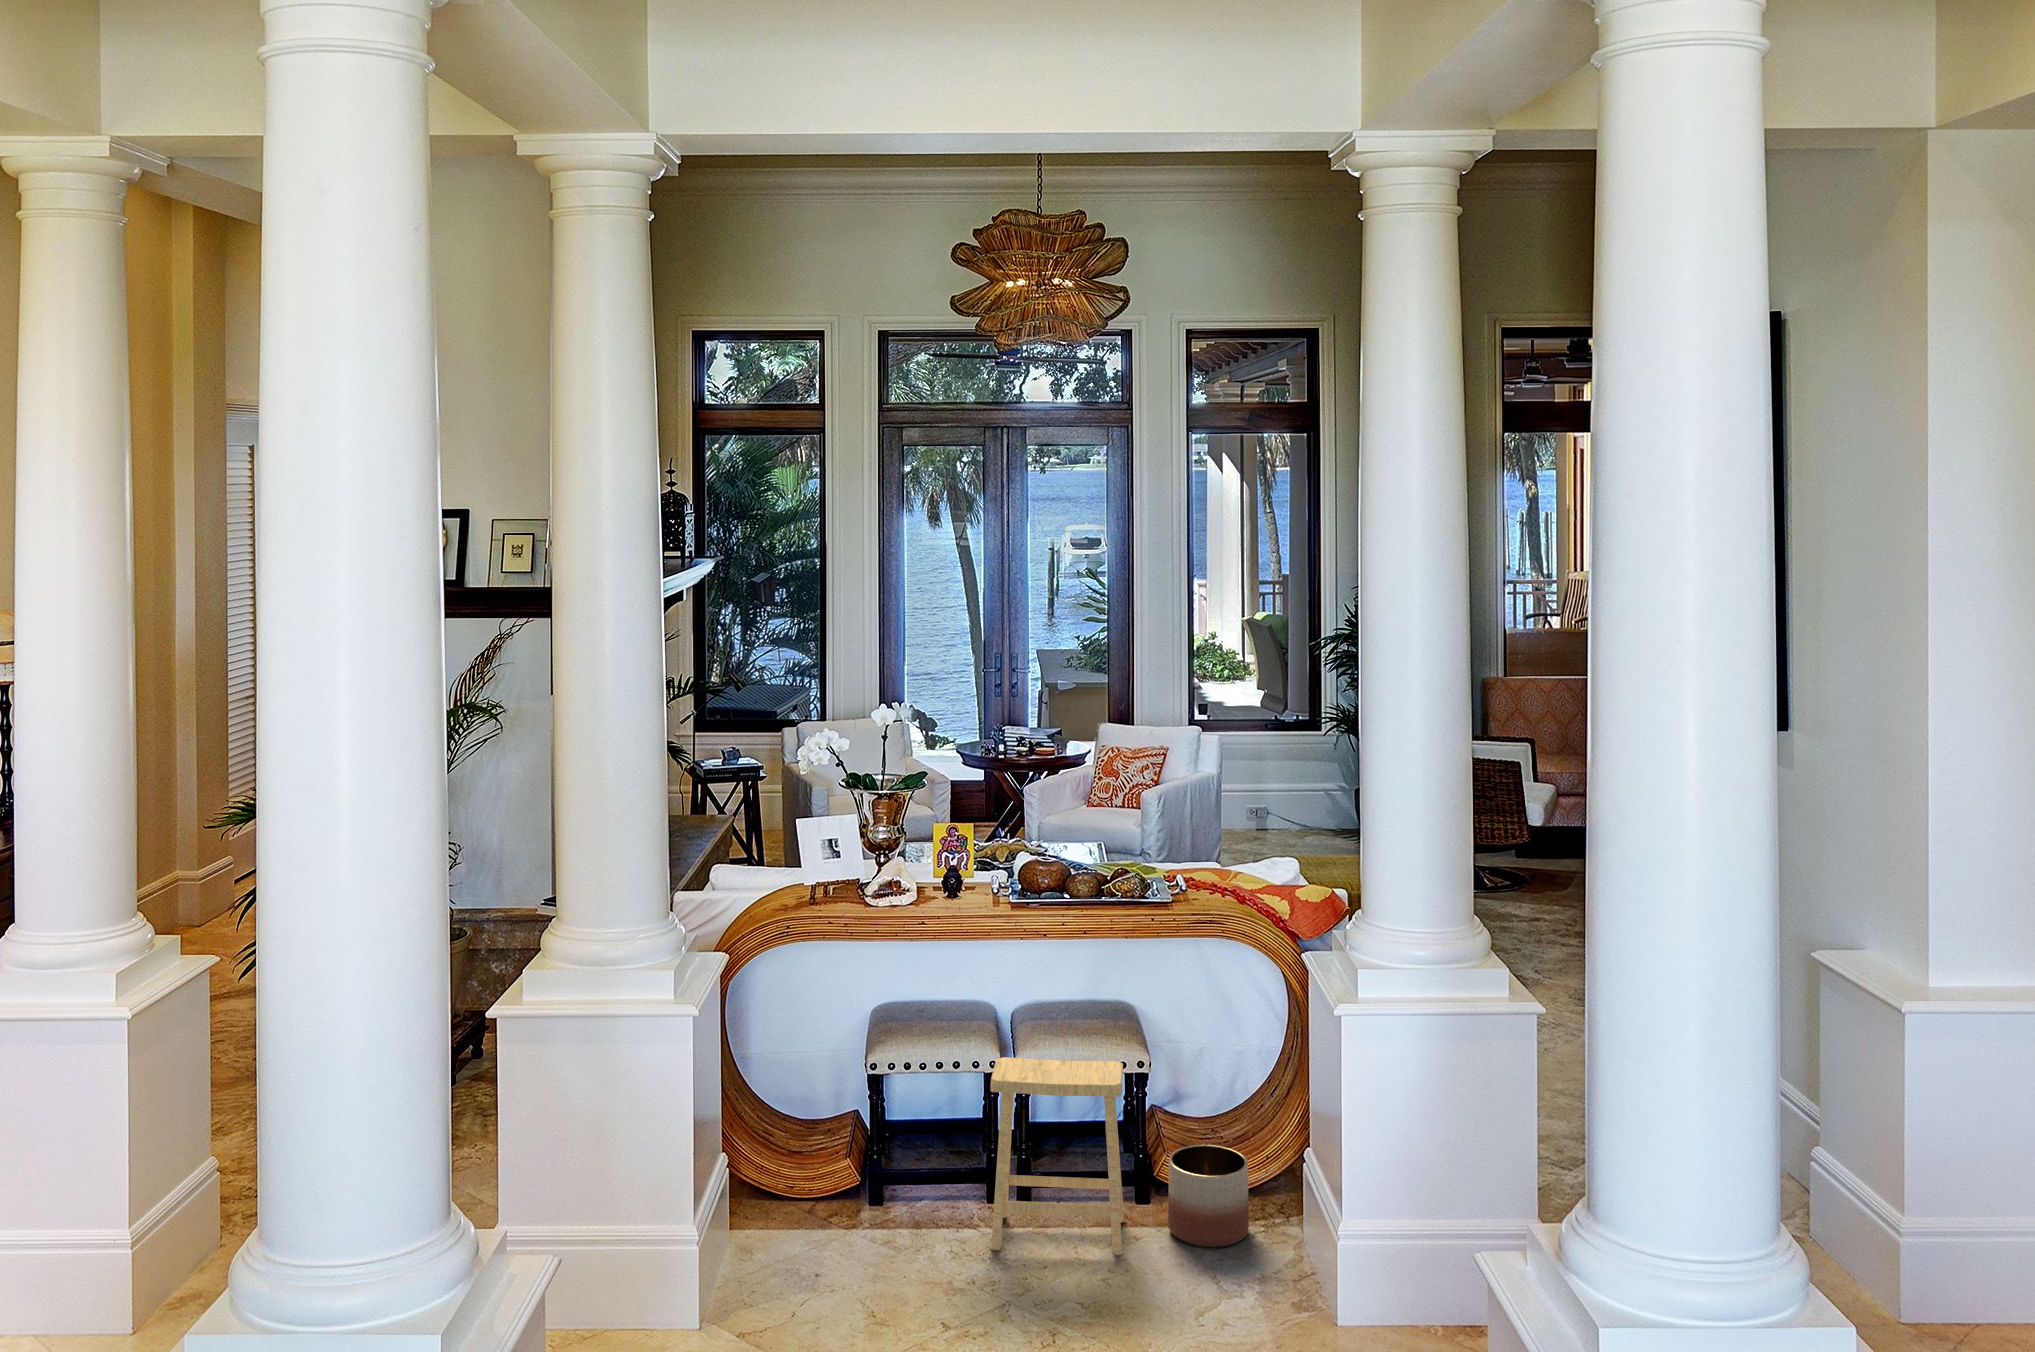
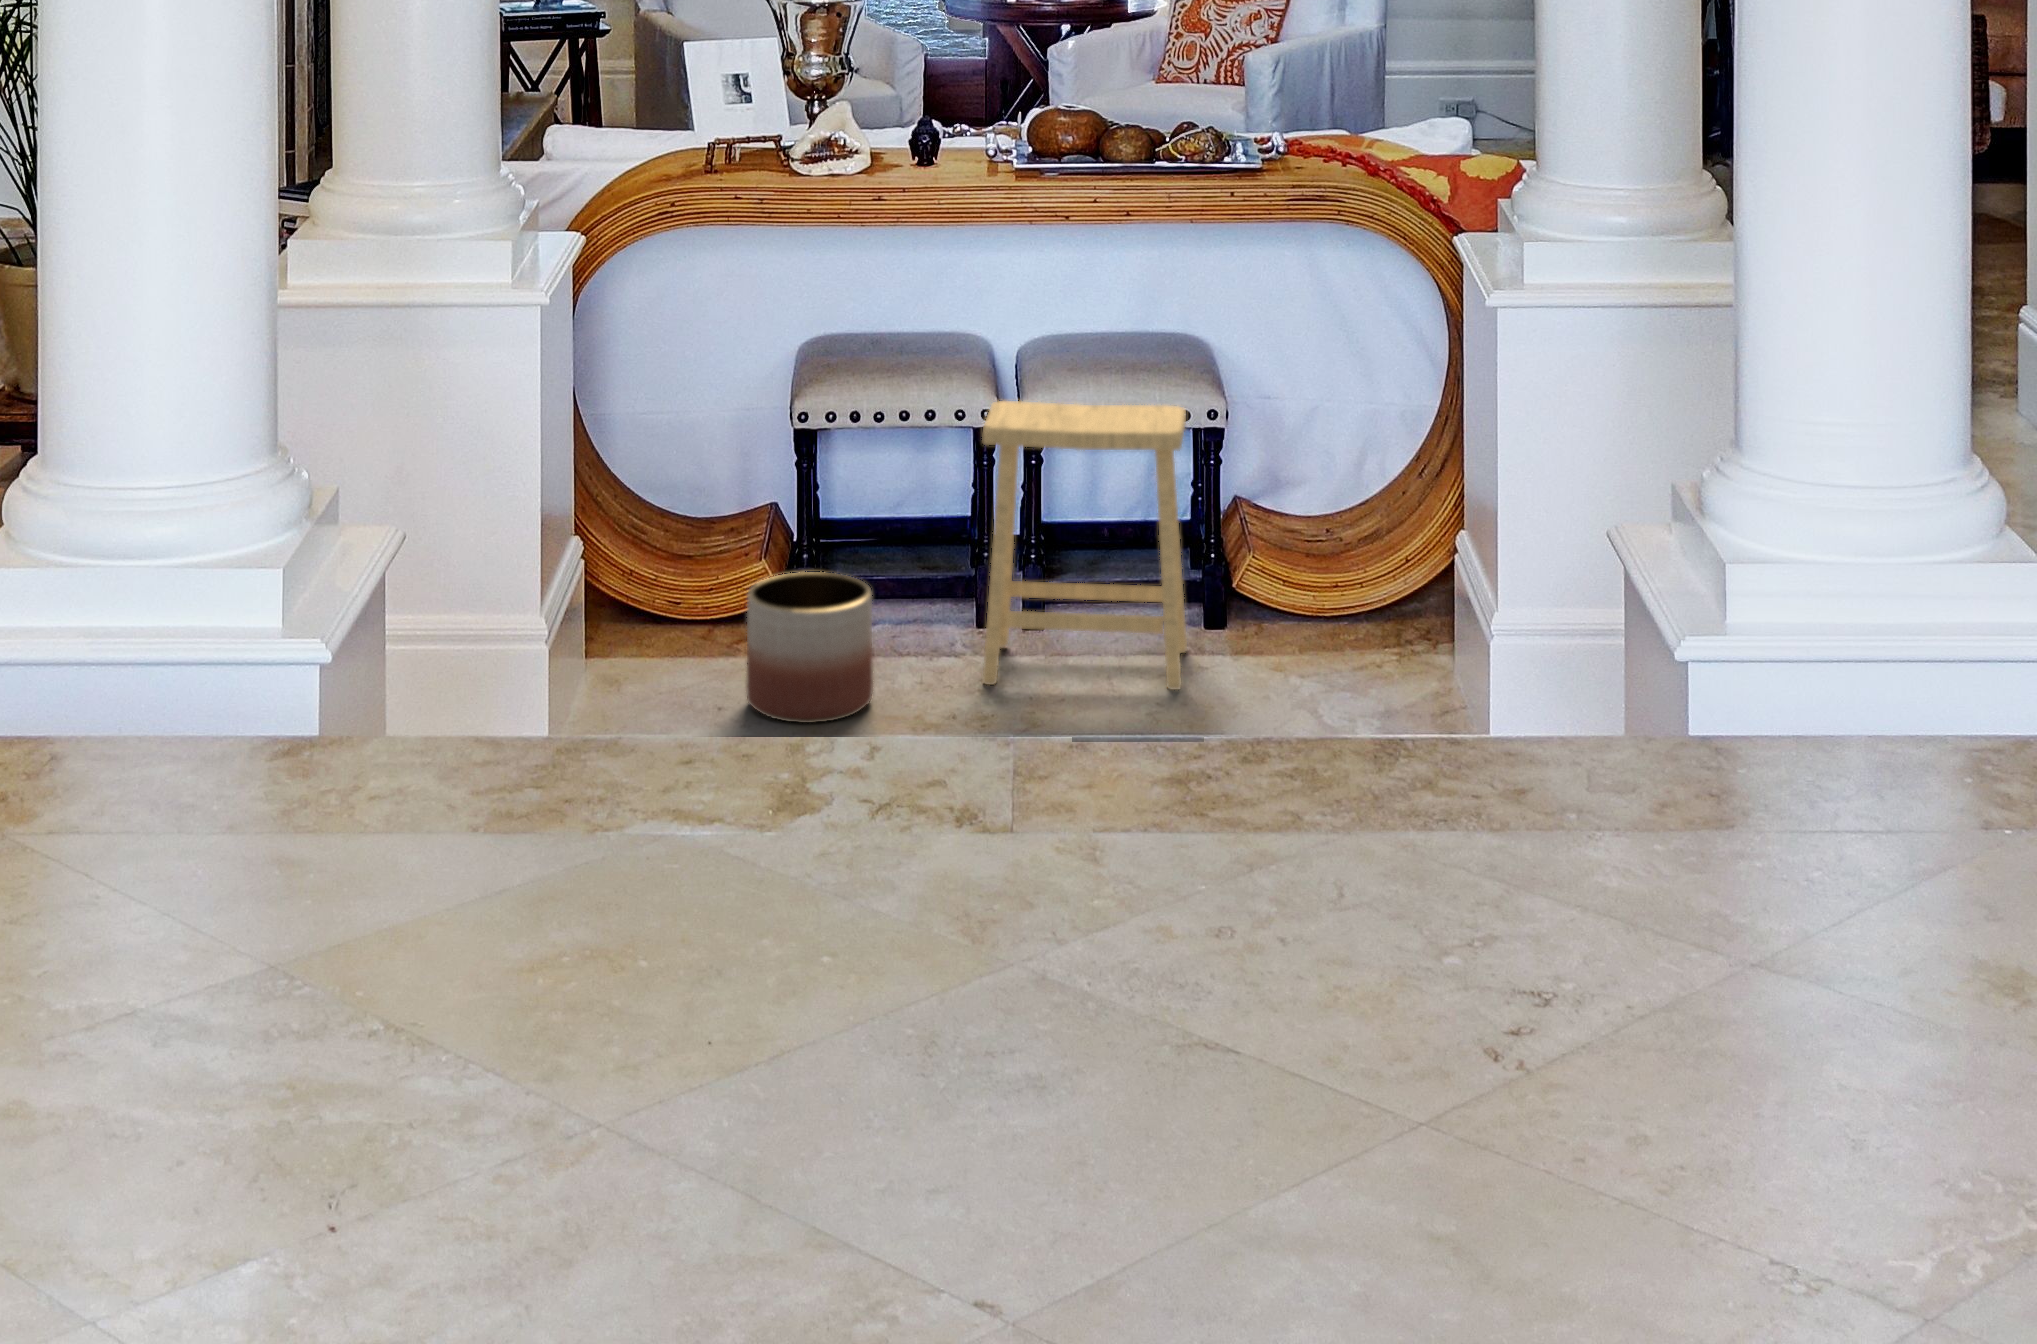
planter: present [1168,1145,1249,1247] -> present [747,572,873,723]

